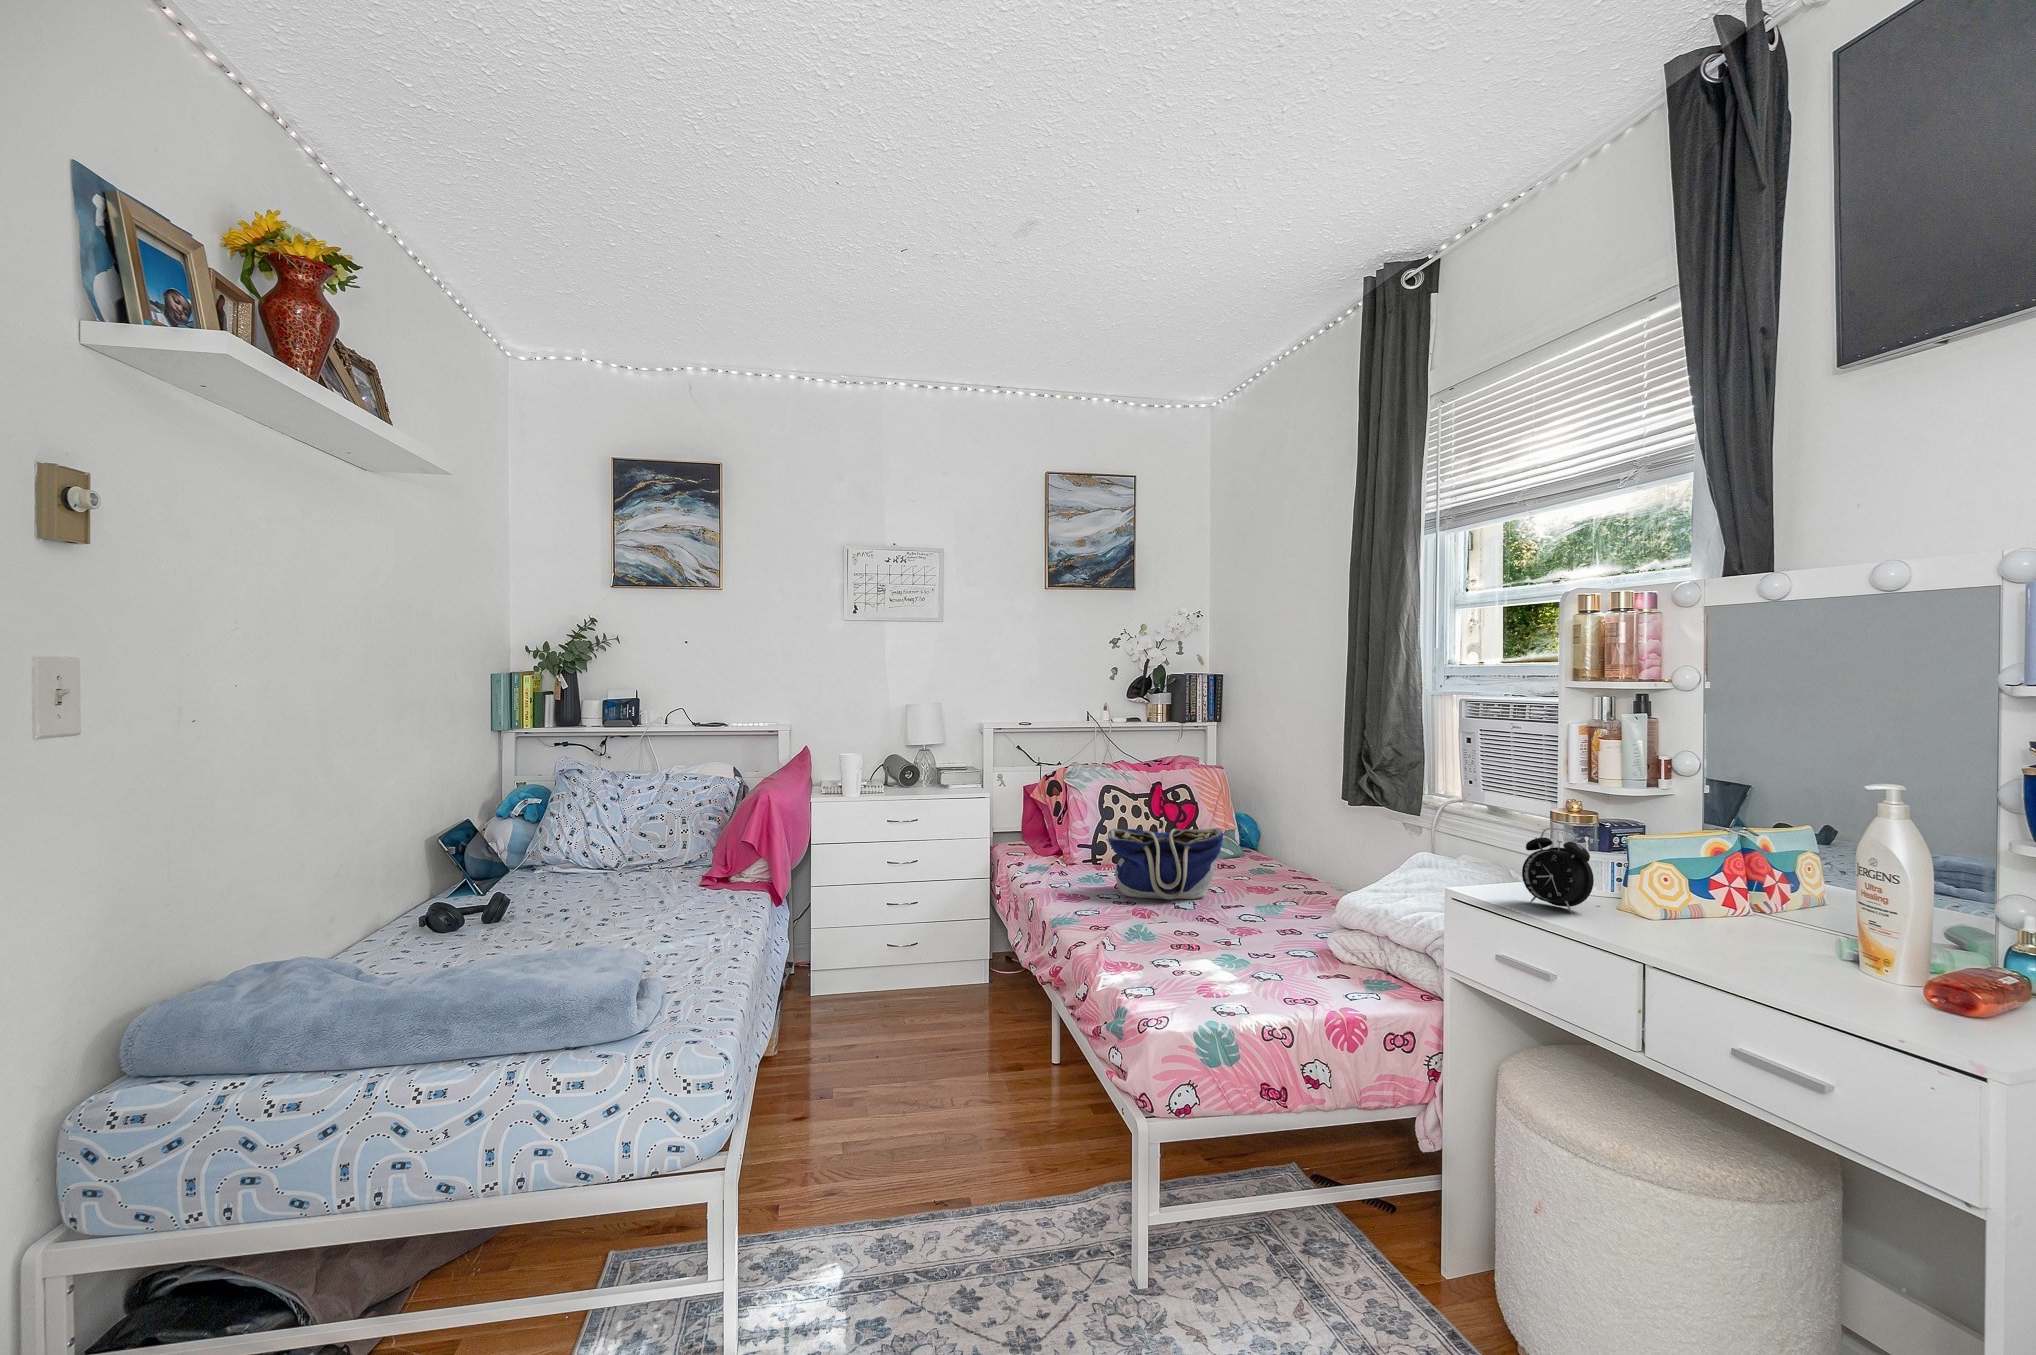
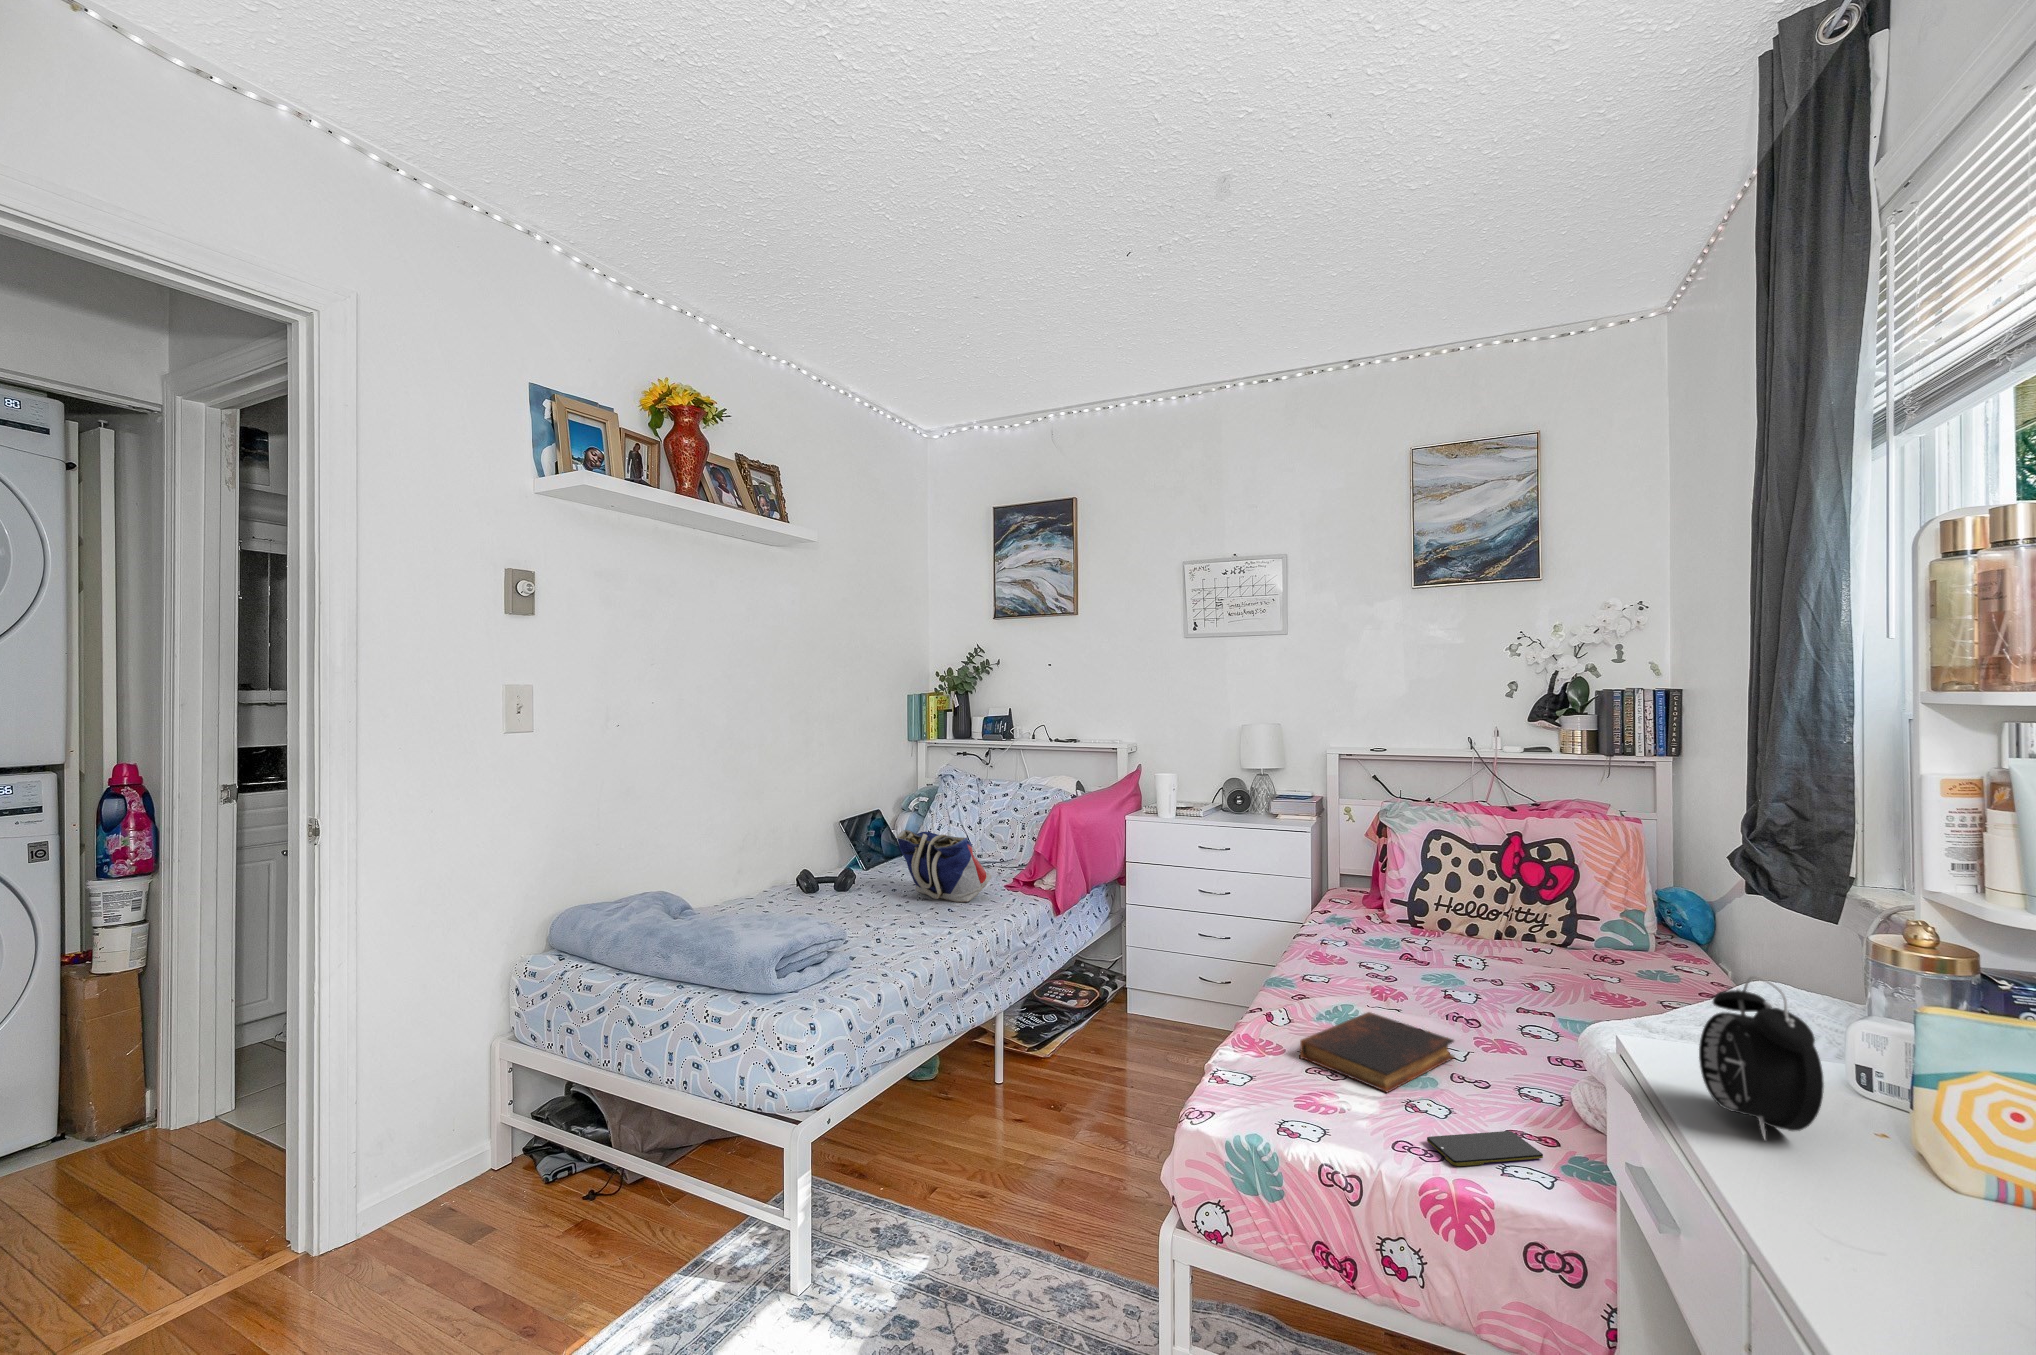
tote bag: present [1106,828,1223,900] -> present [897,830,991,902]
book: none [1158,924,1236,972] -> present [1300,1012,1455,1092]
smartphone: none [1294,974,1351,1000] -> present [1427,1131,1543,1166]

